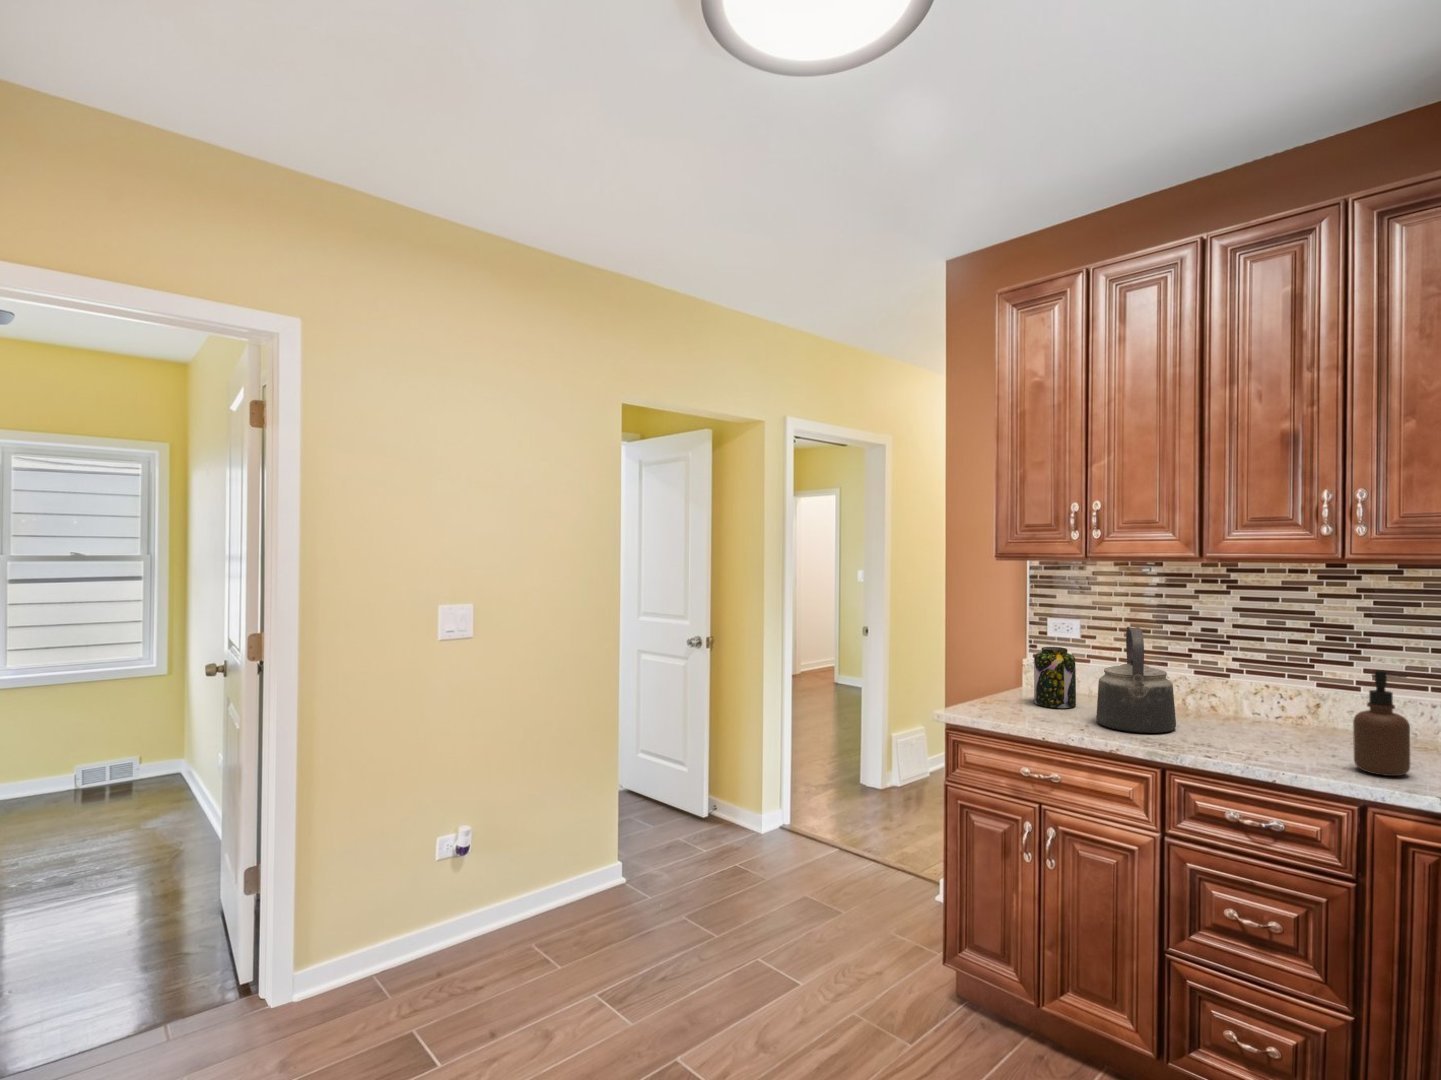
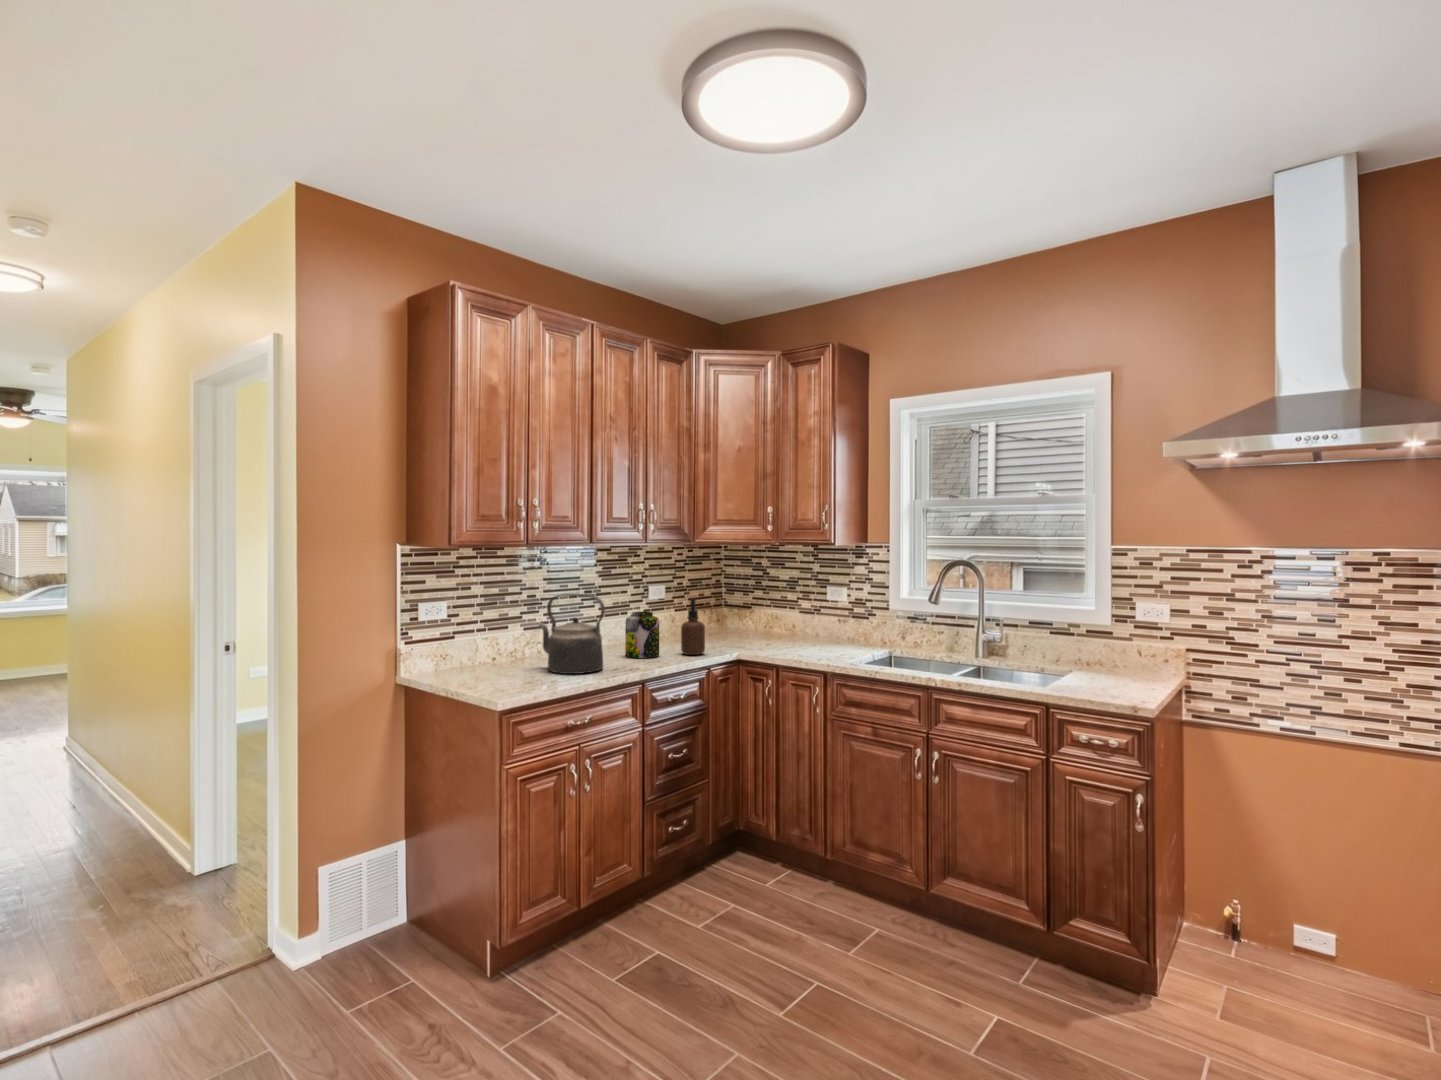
jar: present [1034,647,1076,708] -> present [625,612,659,658]

